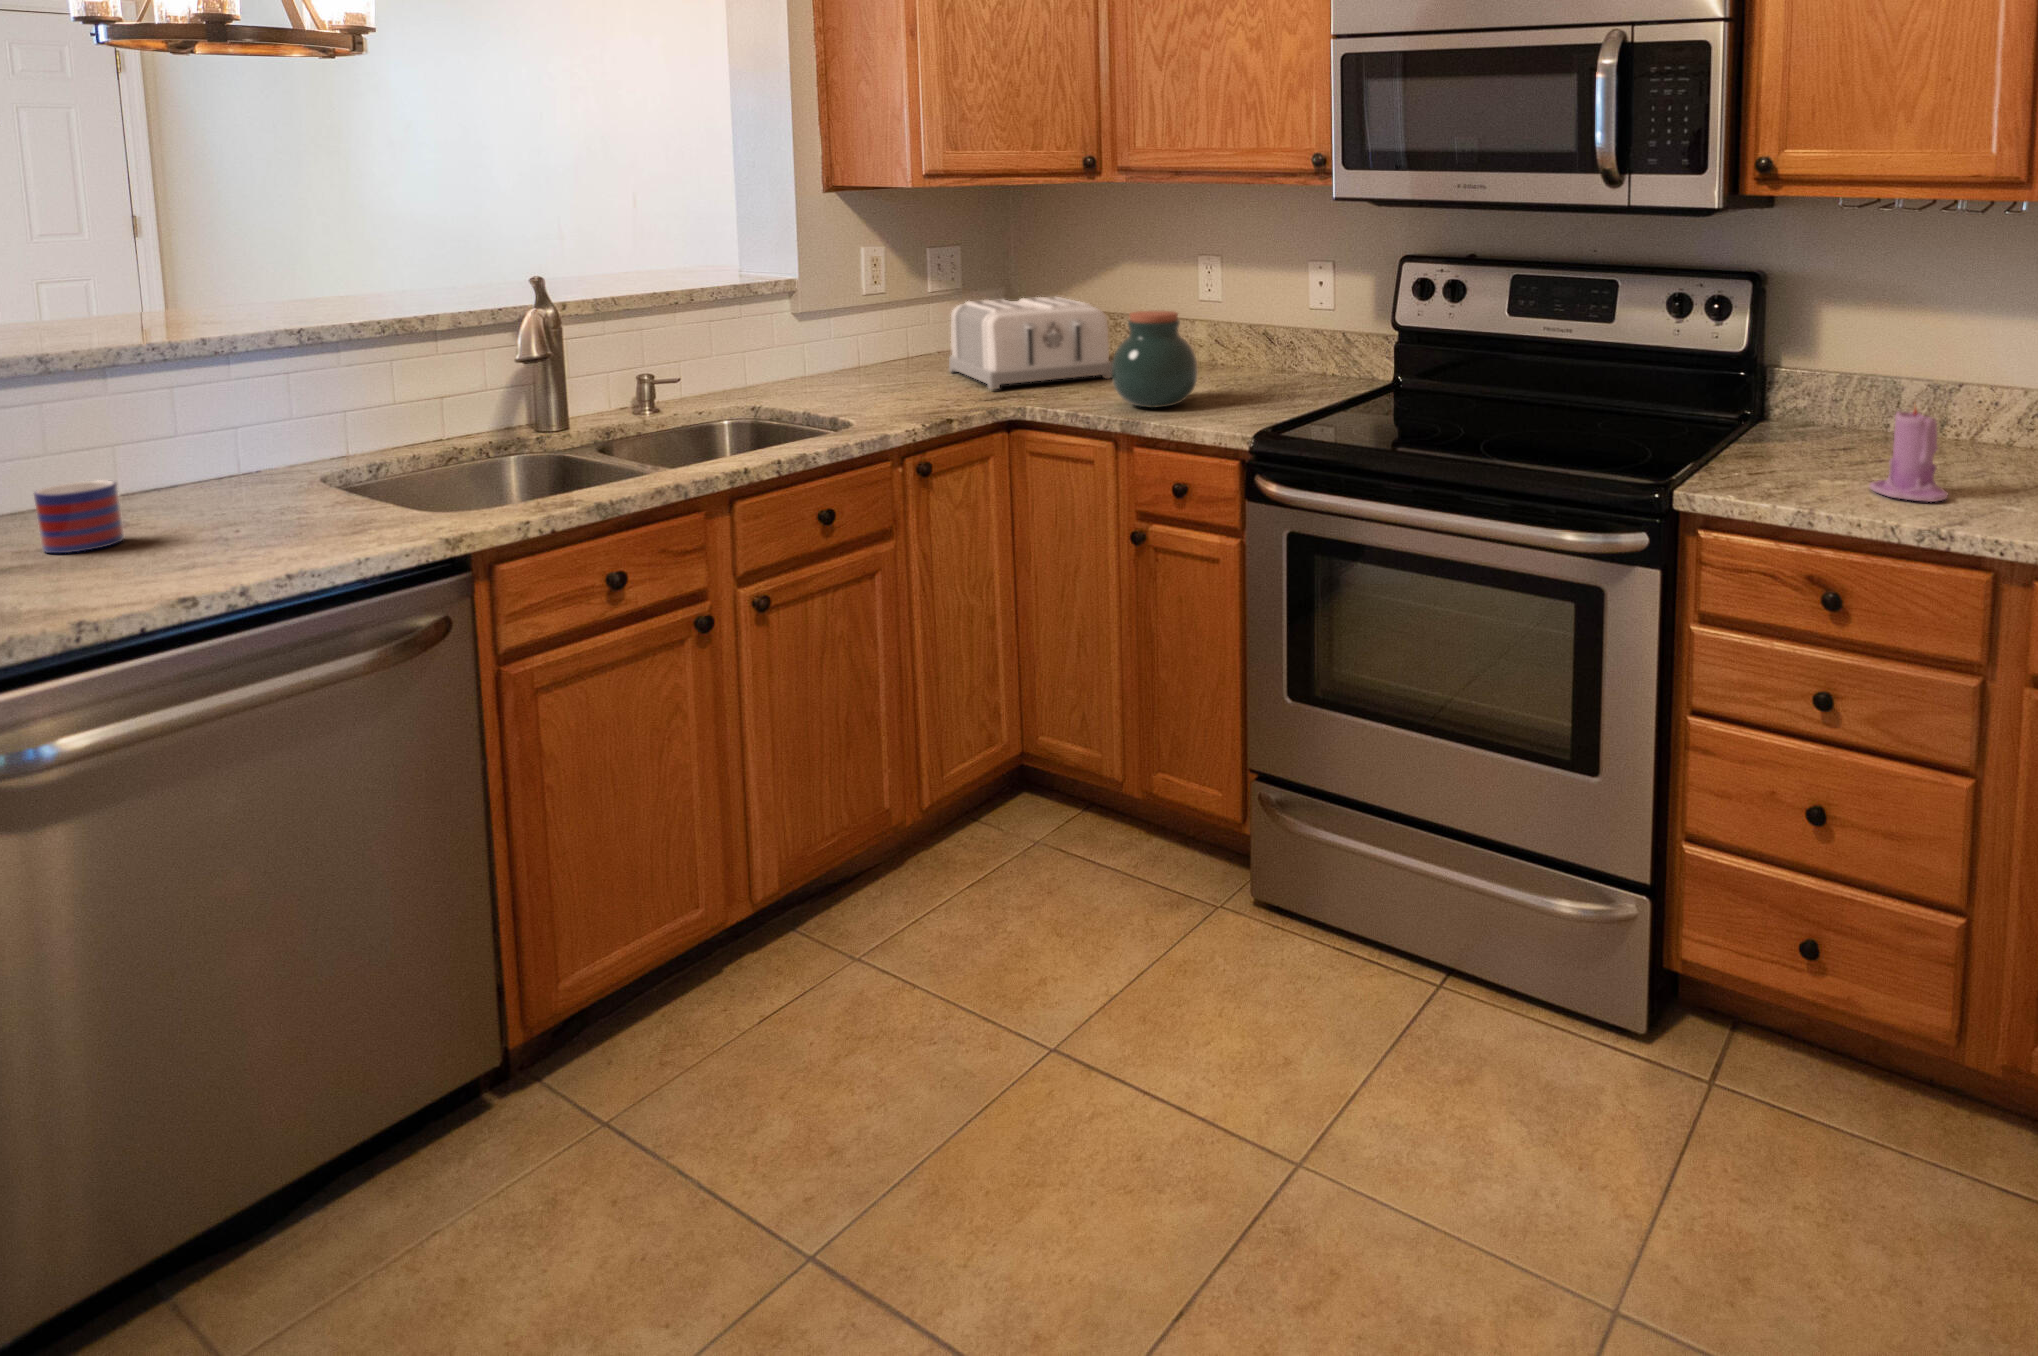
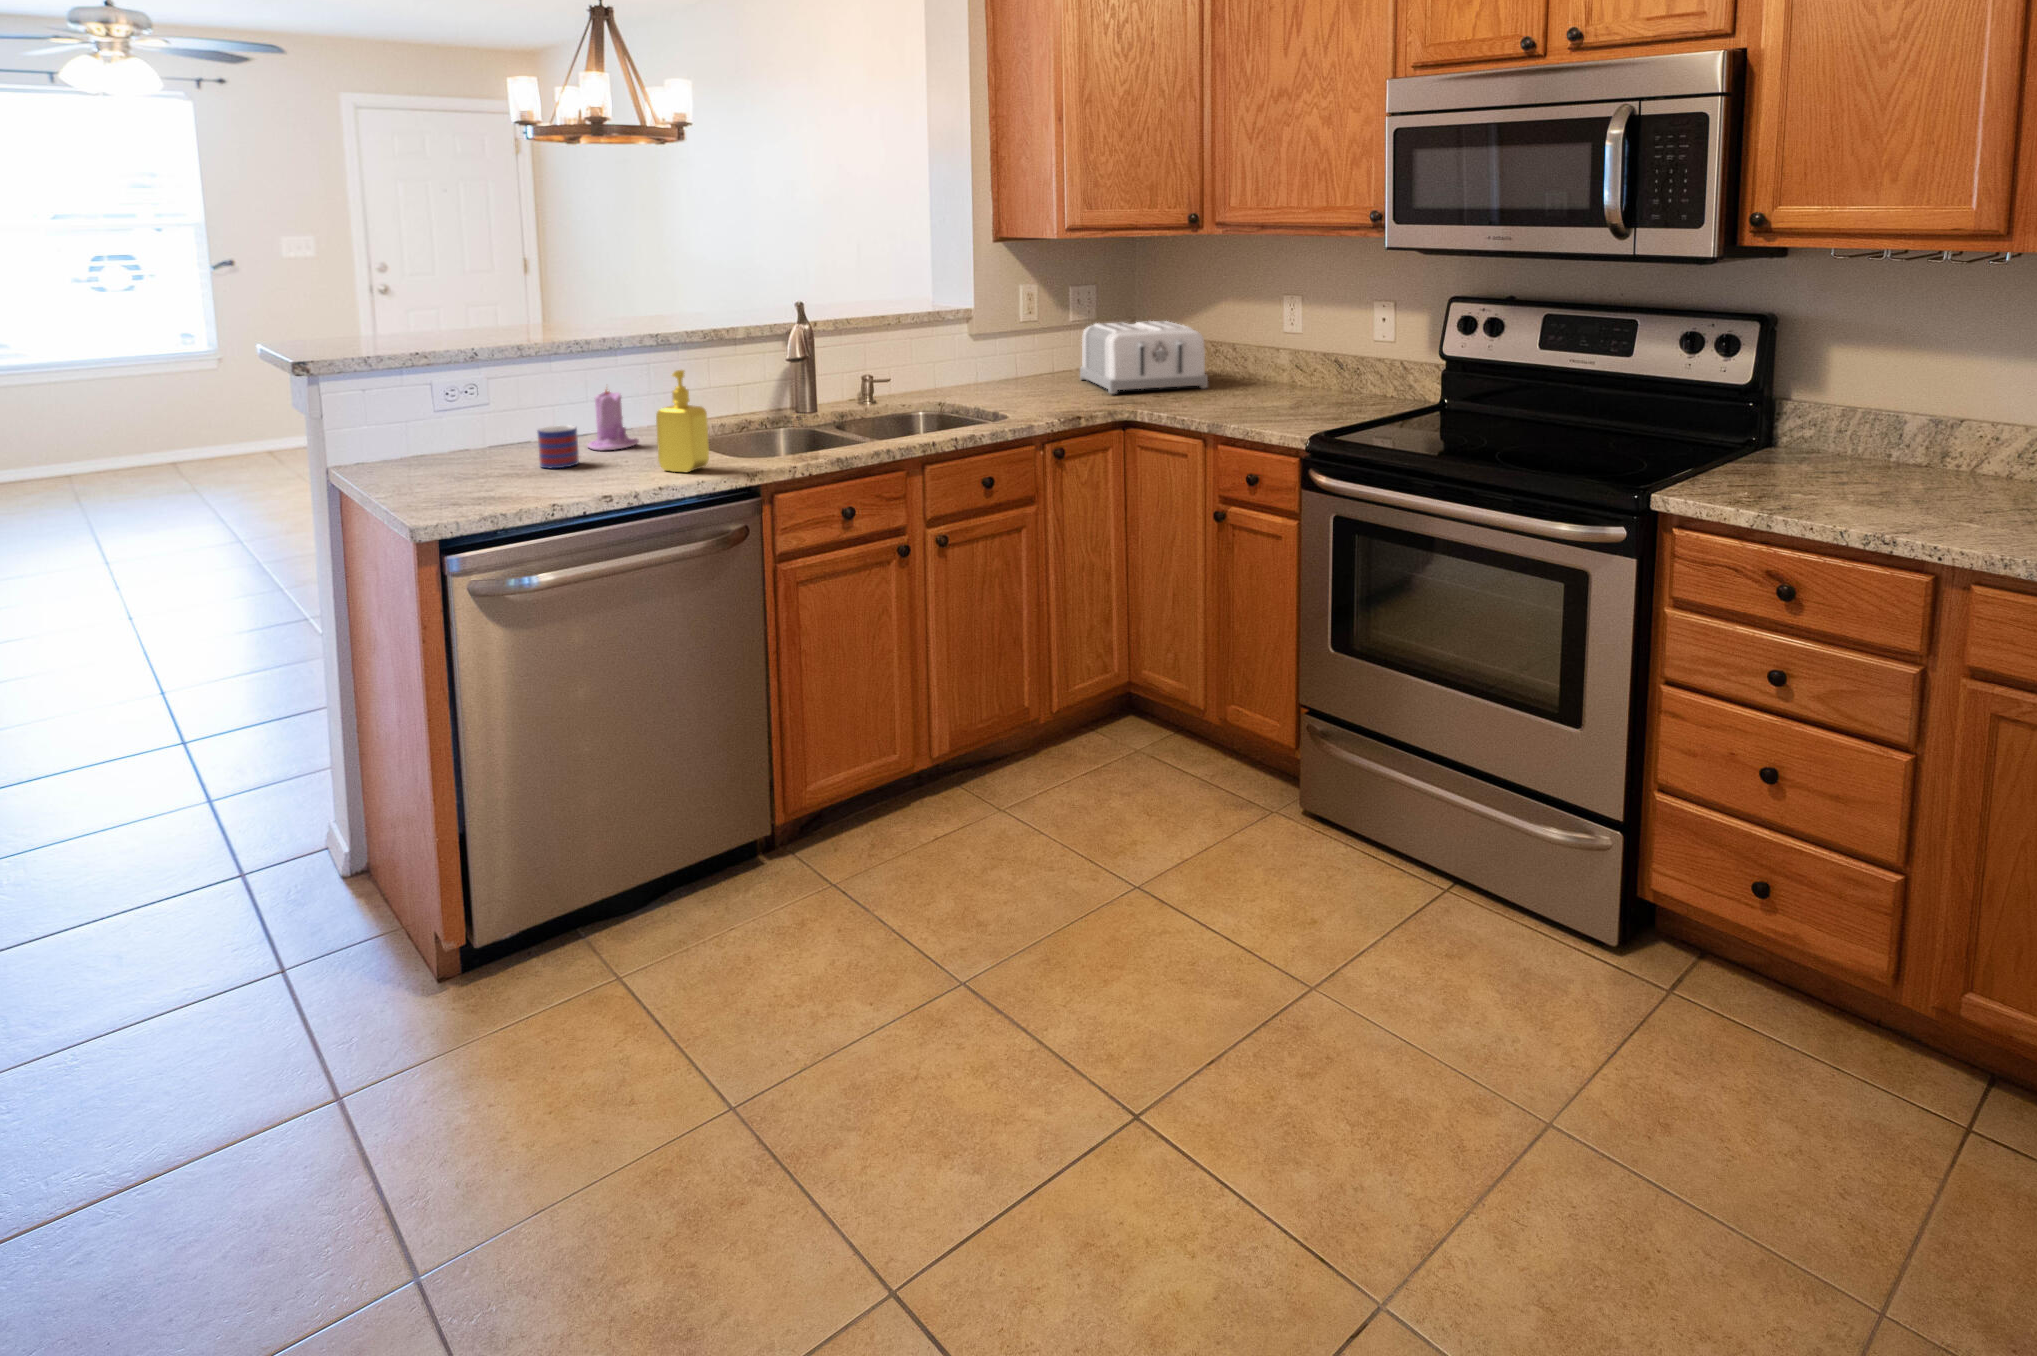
jar: present [1112,311,1197,408] -> none [1204,334,1272,412]
soap dispenser: none [263,385,366,544] -> present [656,370,709,472]
candle: present [1869,407,1948,502] -> present [587,390,639,450]

